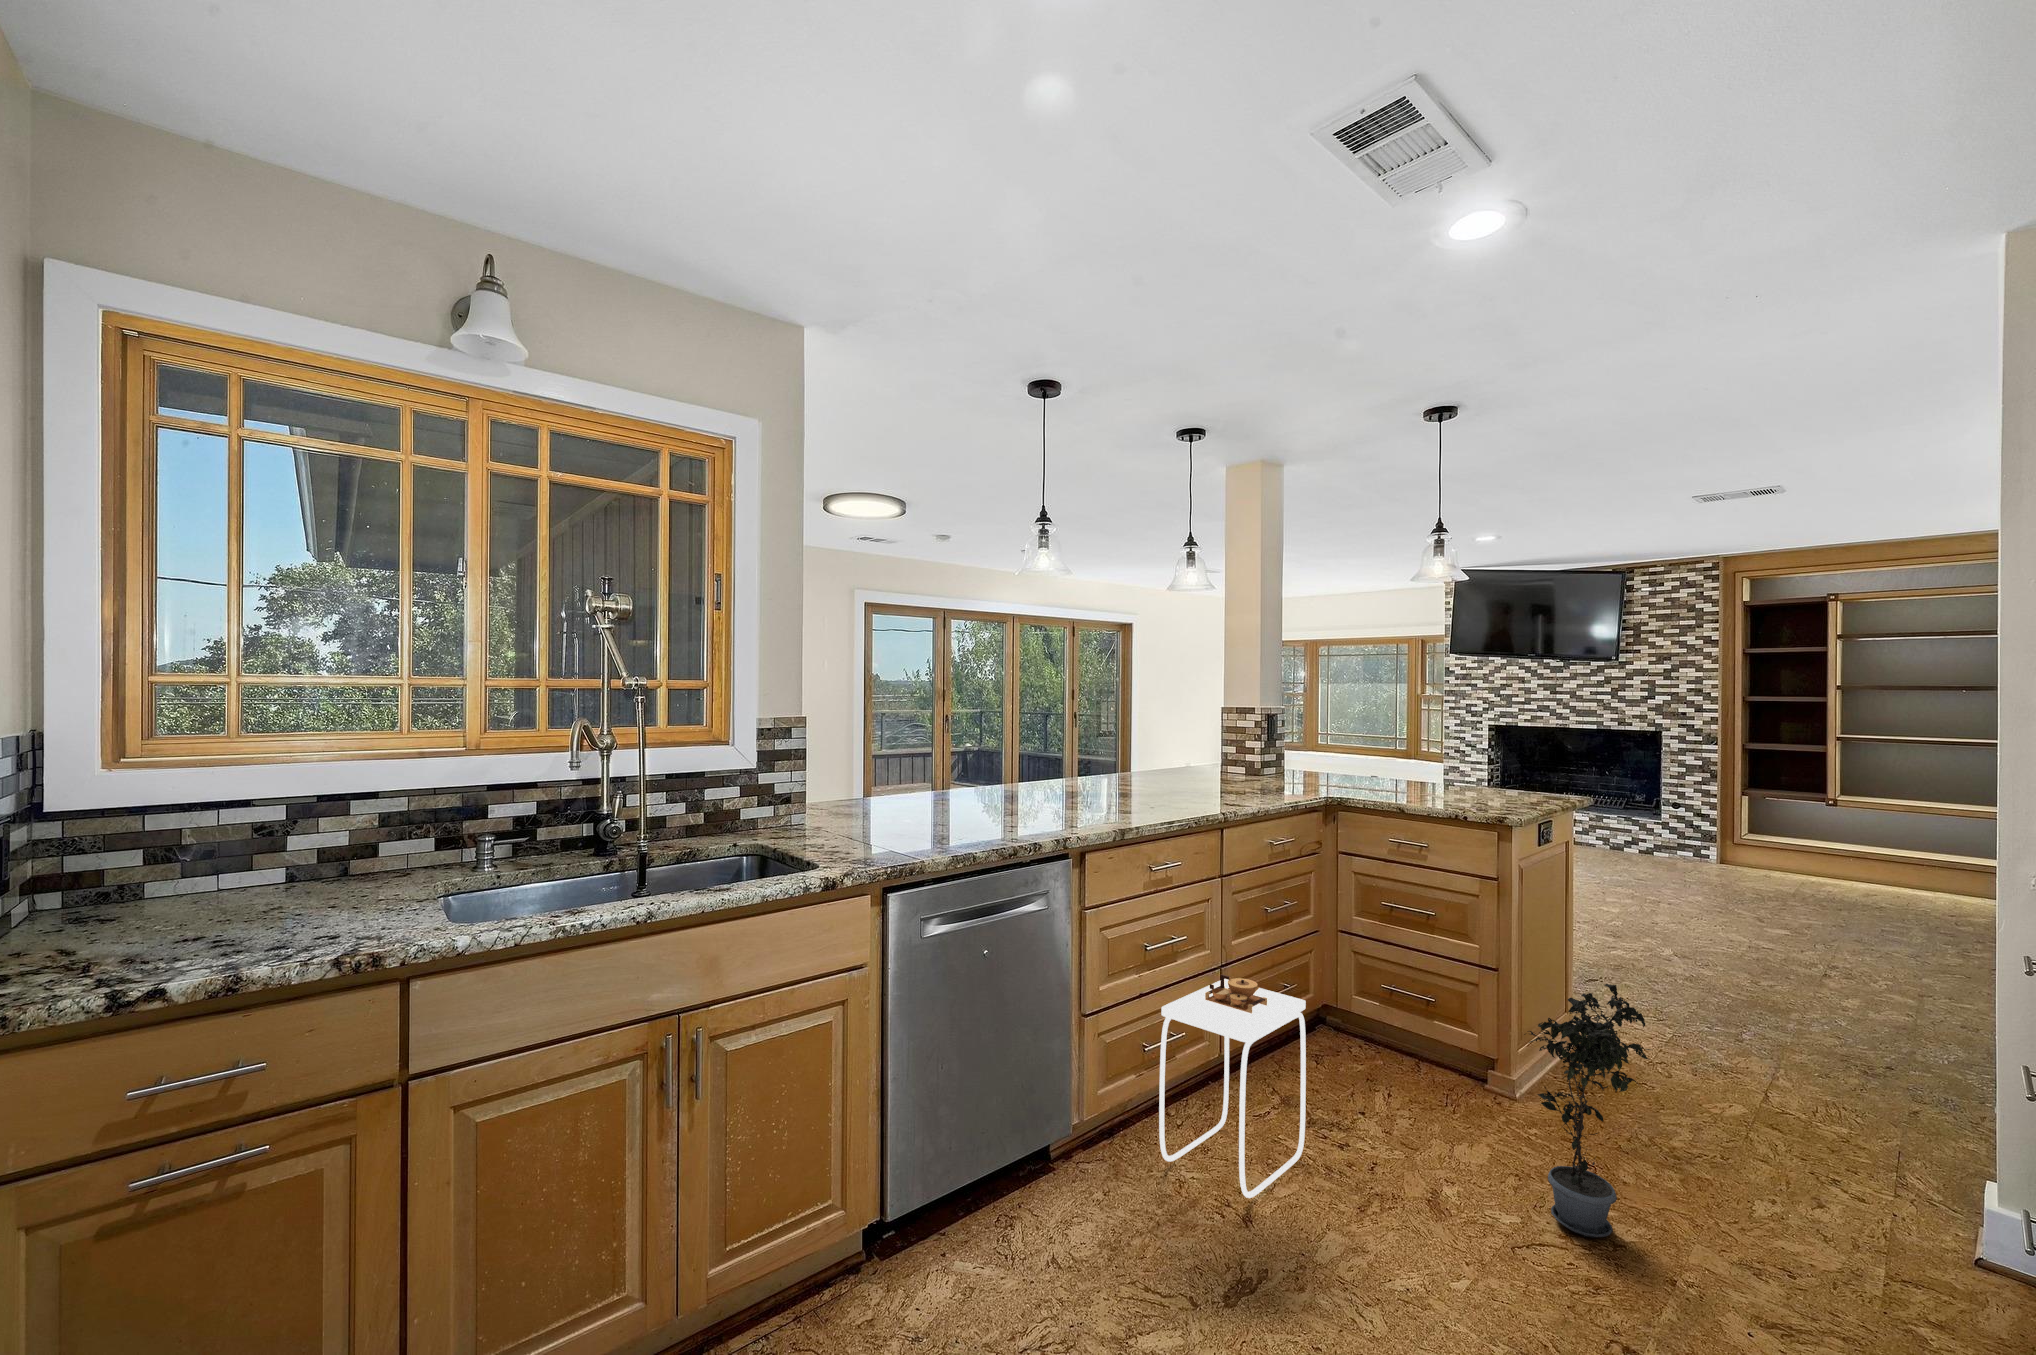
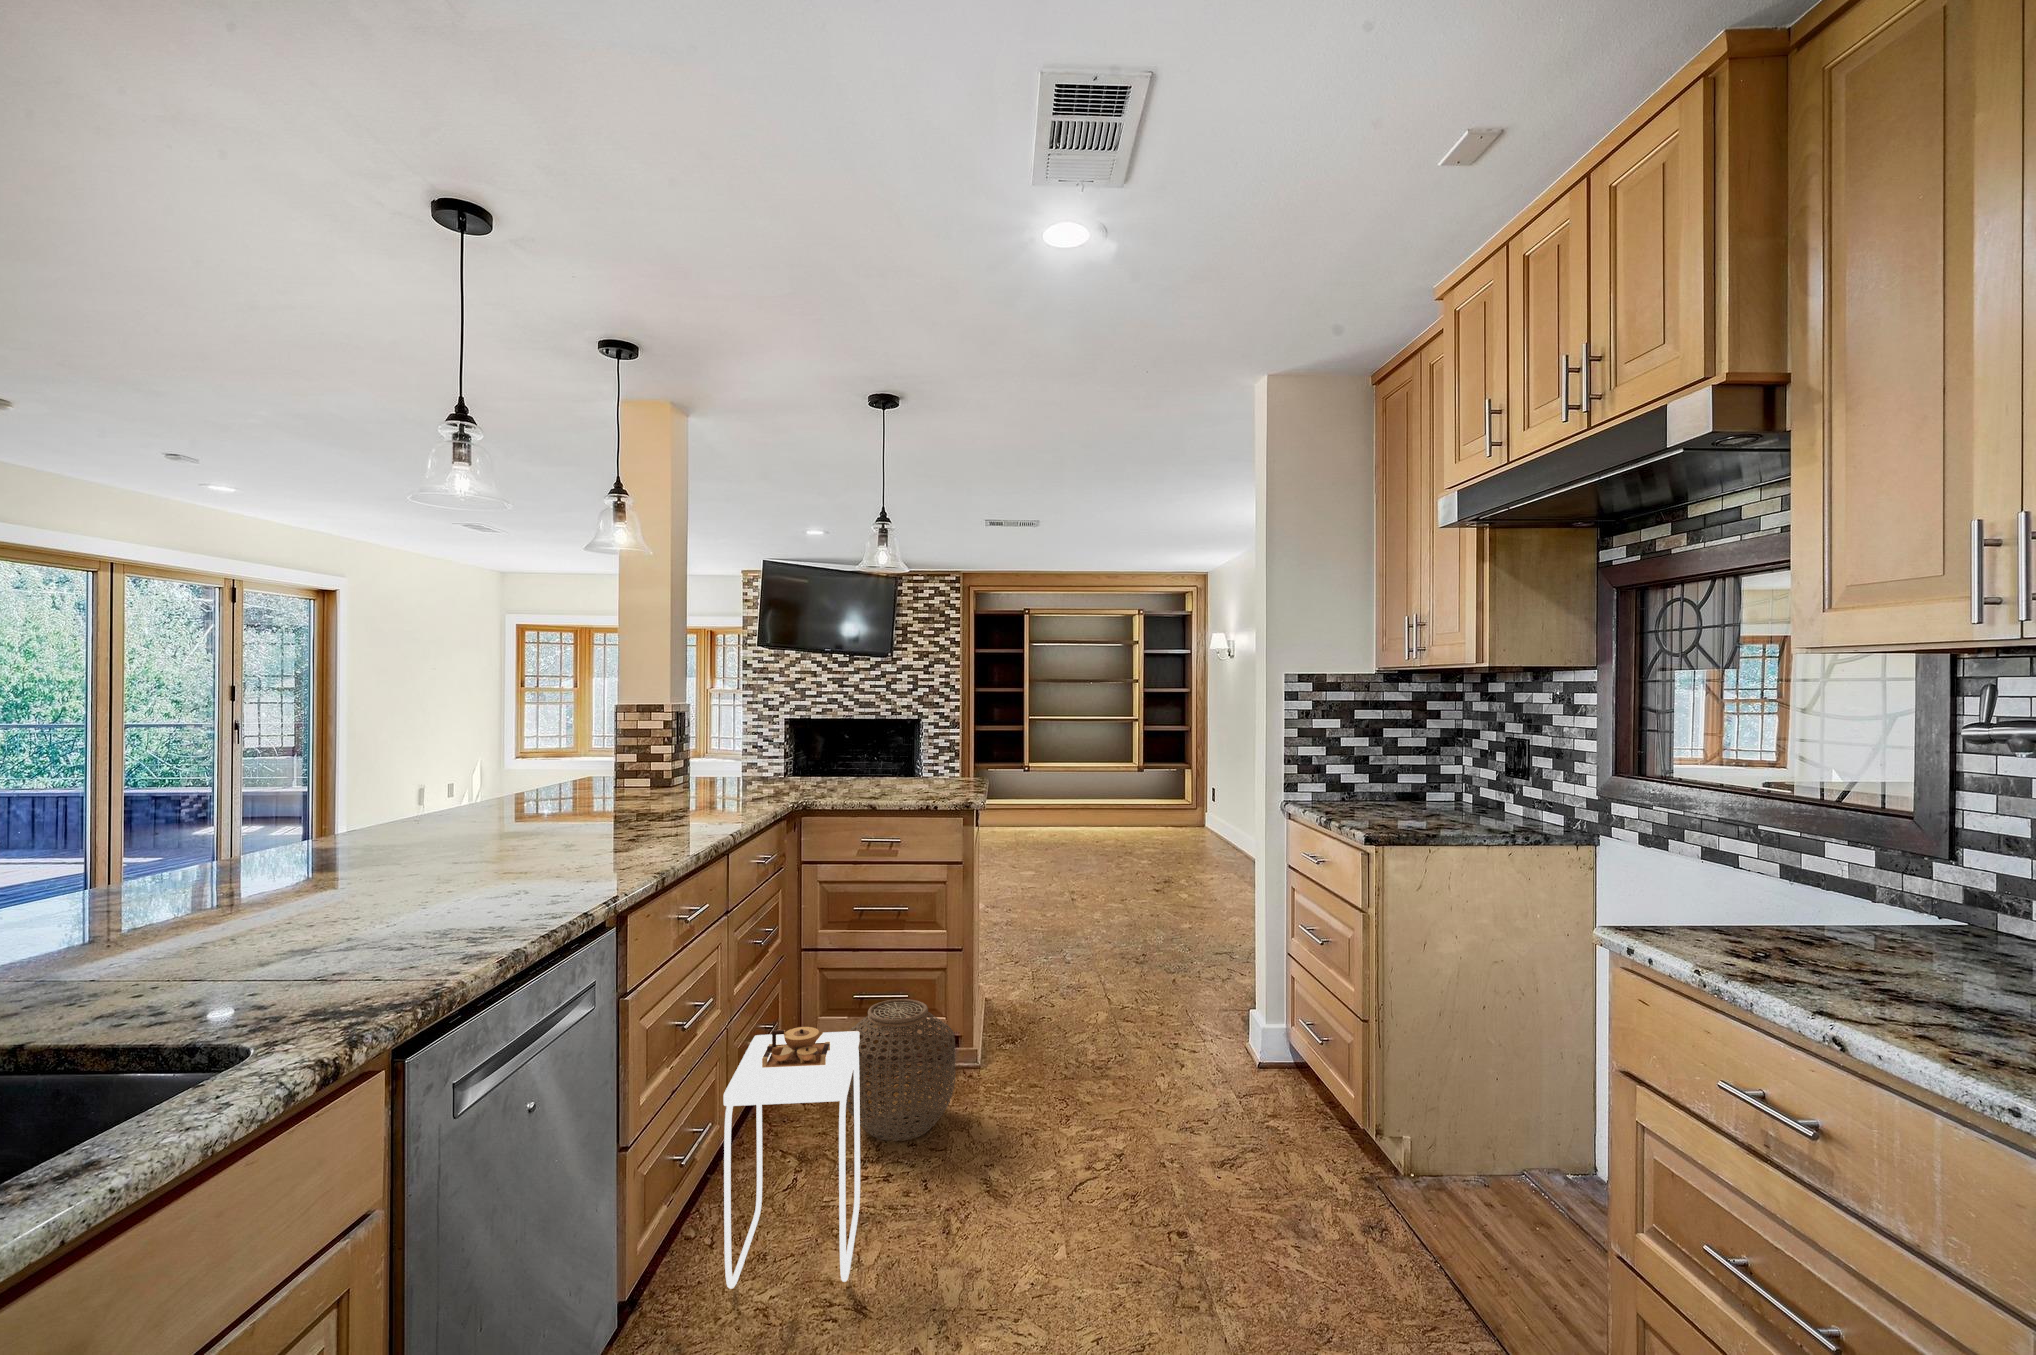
potted plant: present [1524,984,1651,1237] -> none [1051,935,1148,1164]
woven basket: none [1329,993,1448,1131] -> present [846,999,955,1141]

